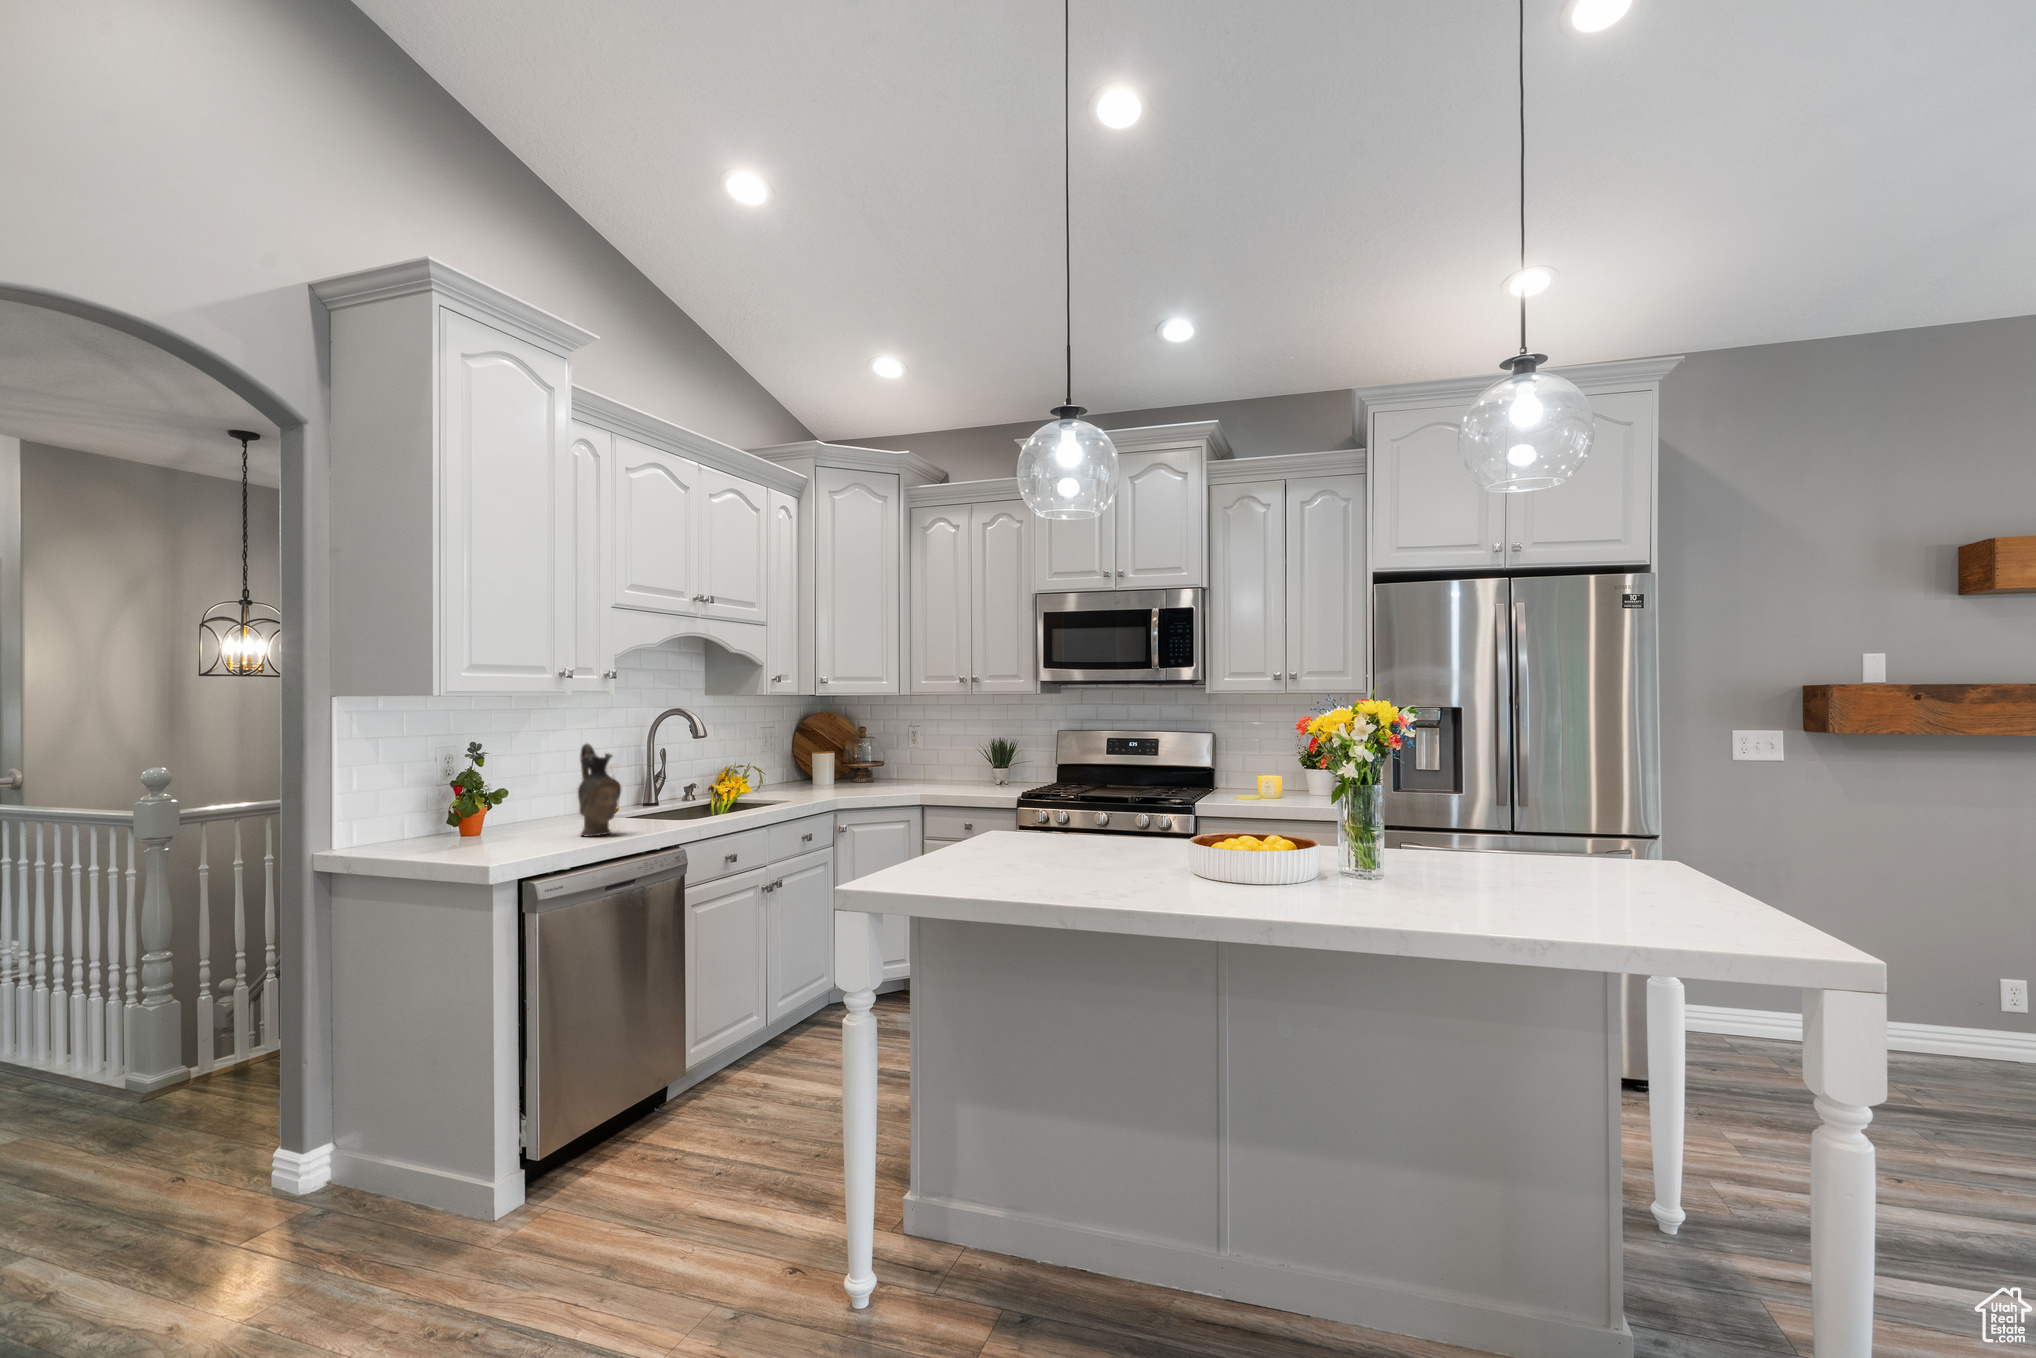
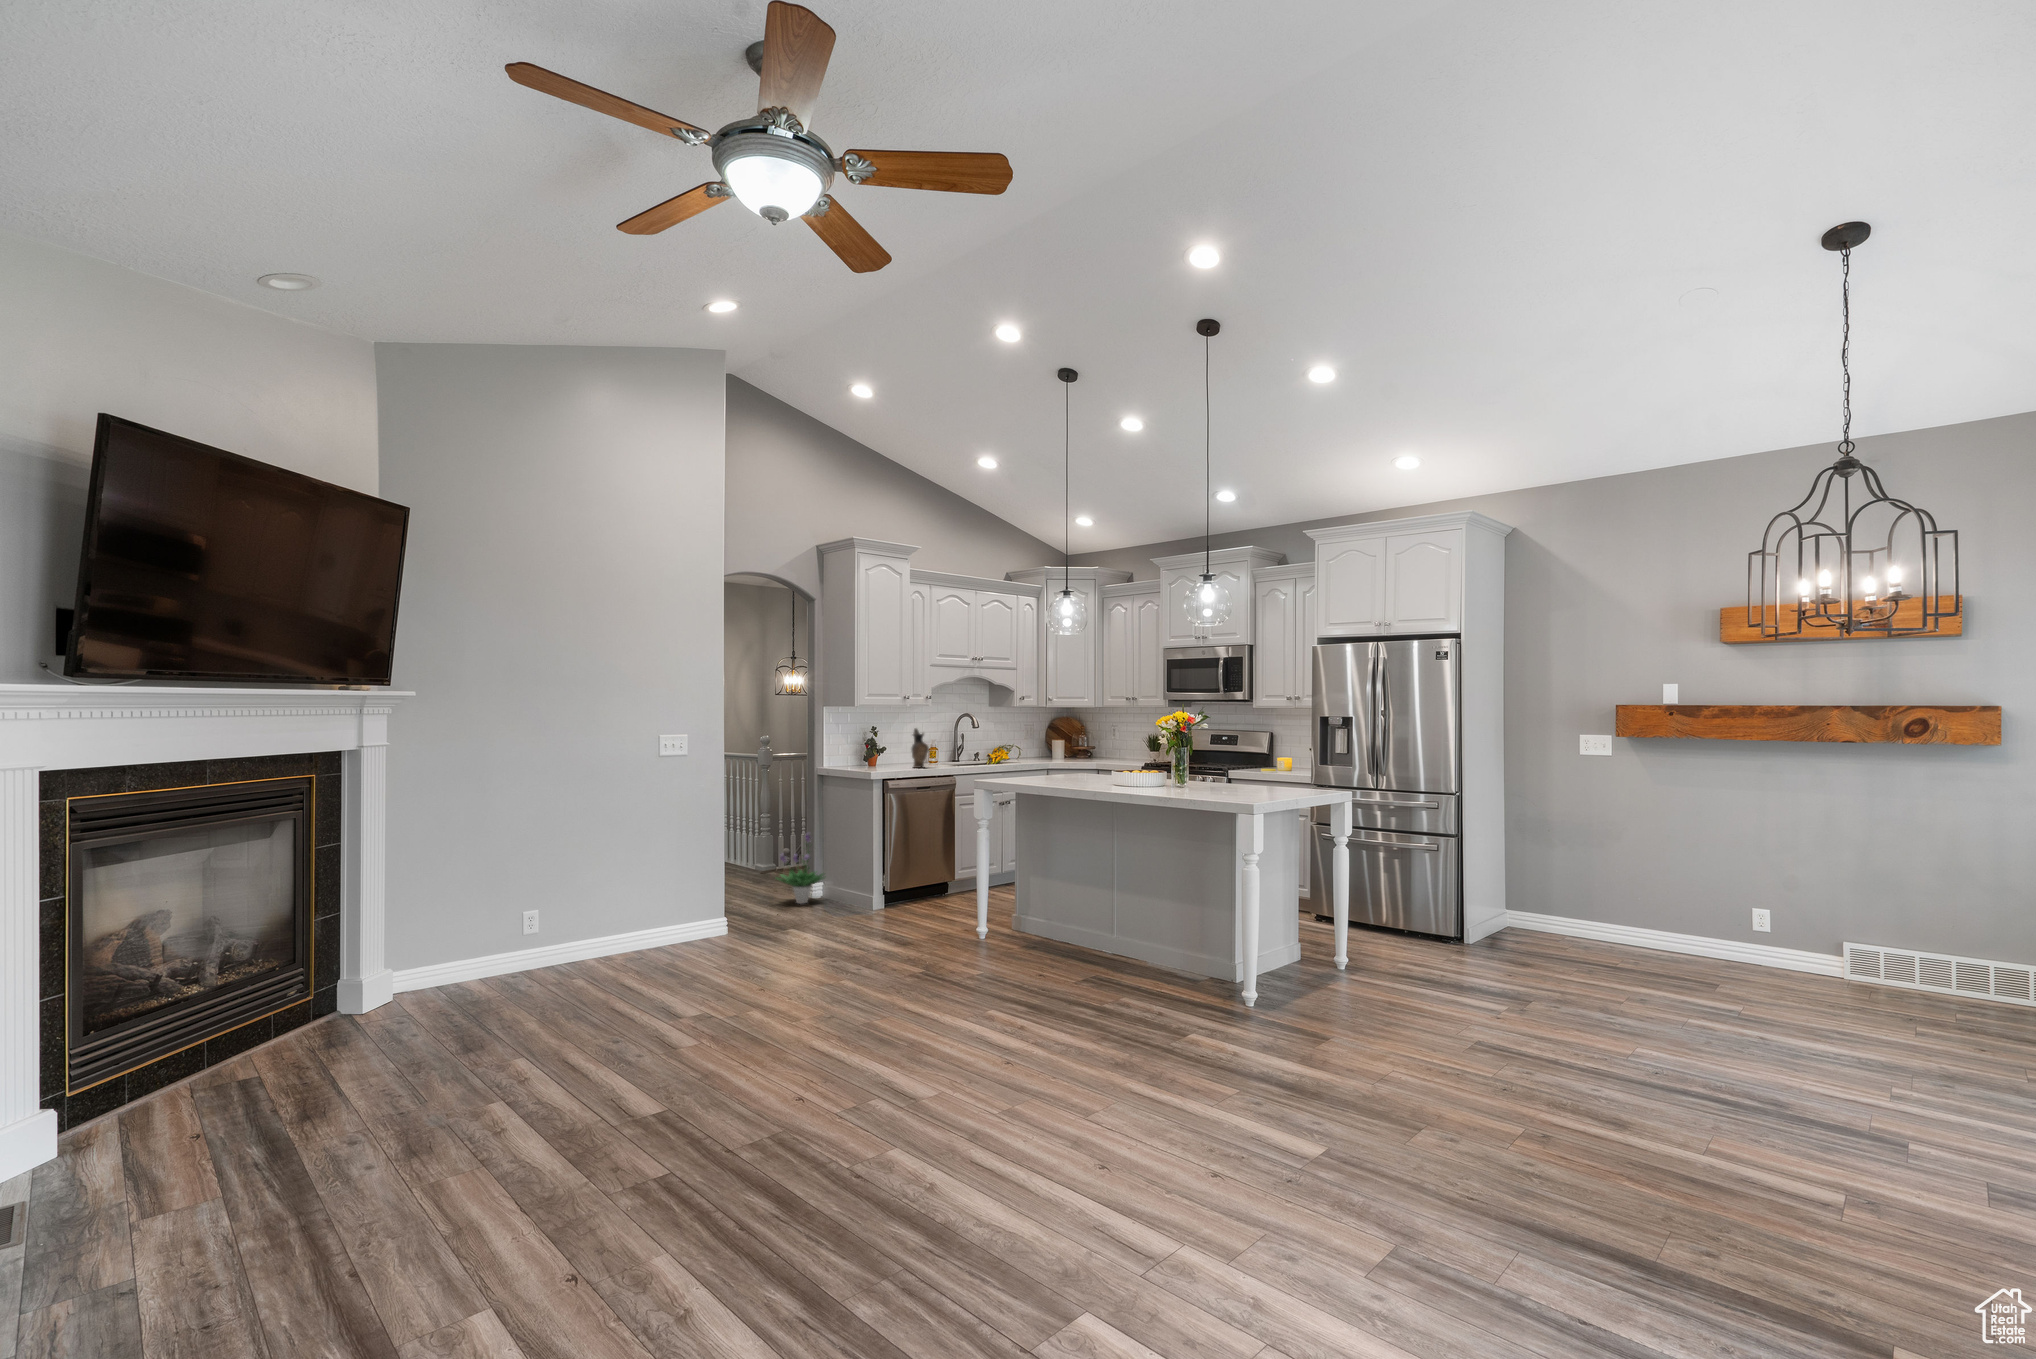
potted plant: none [165,1032,344,1238] -> present [777,834,826,904]

